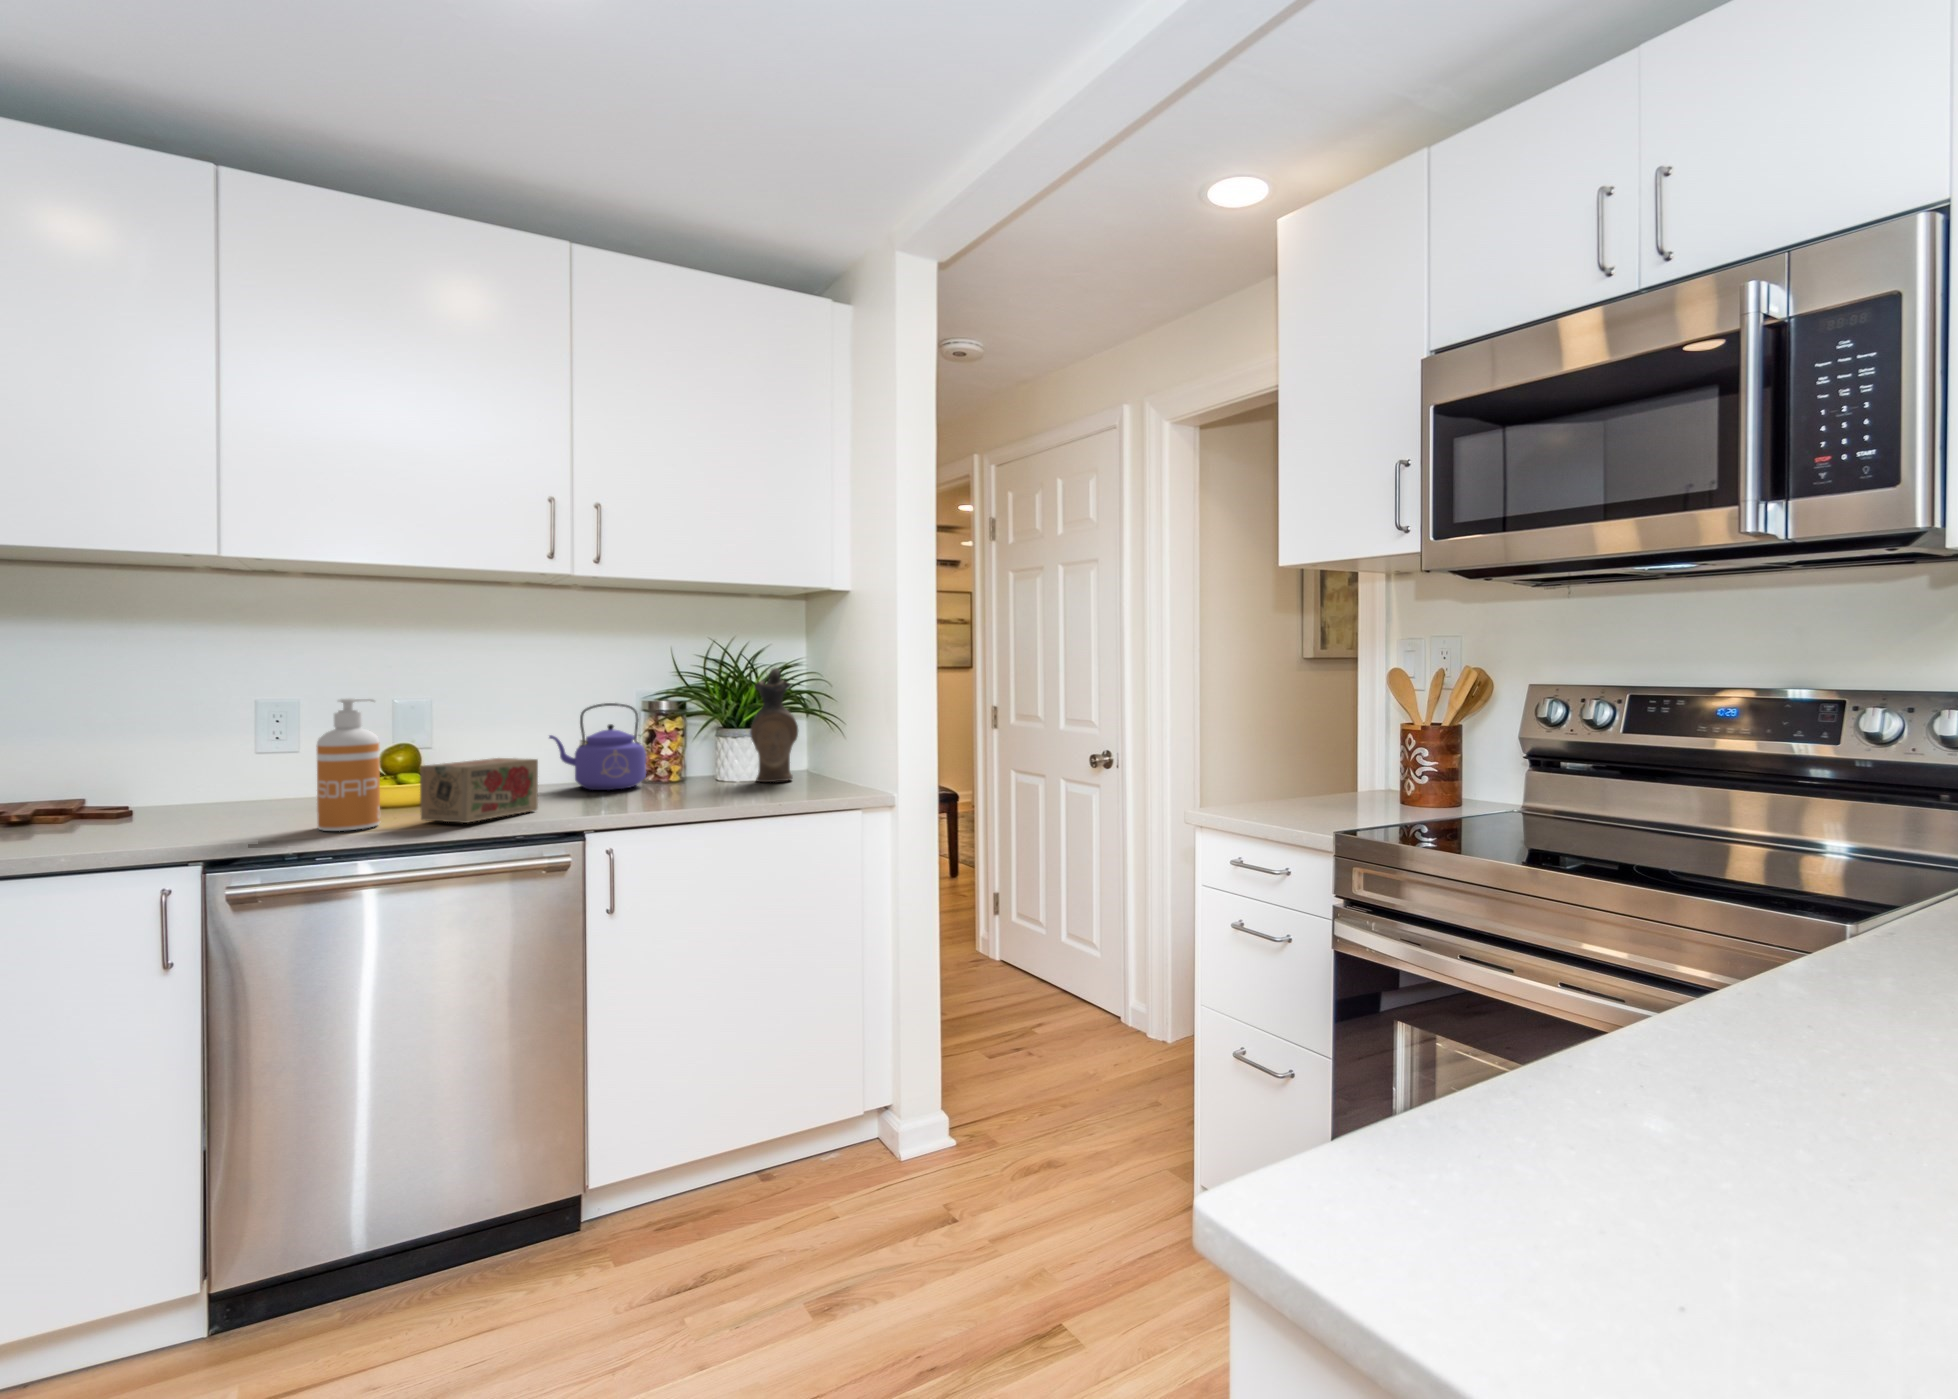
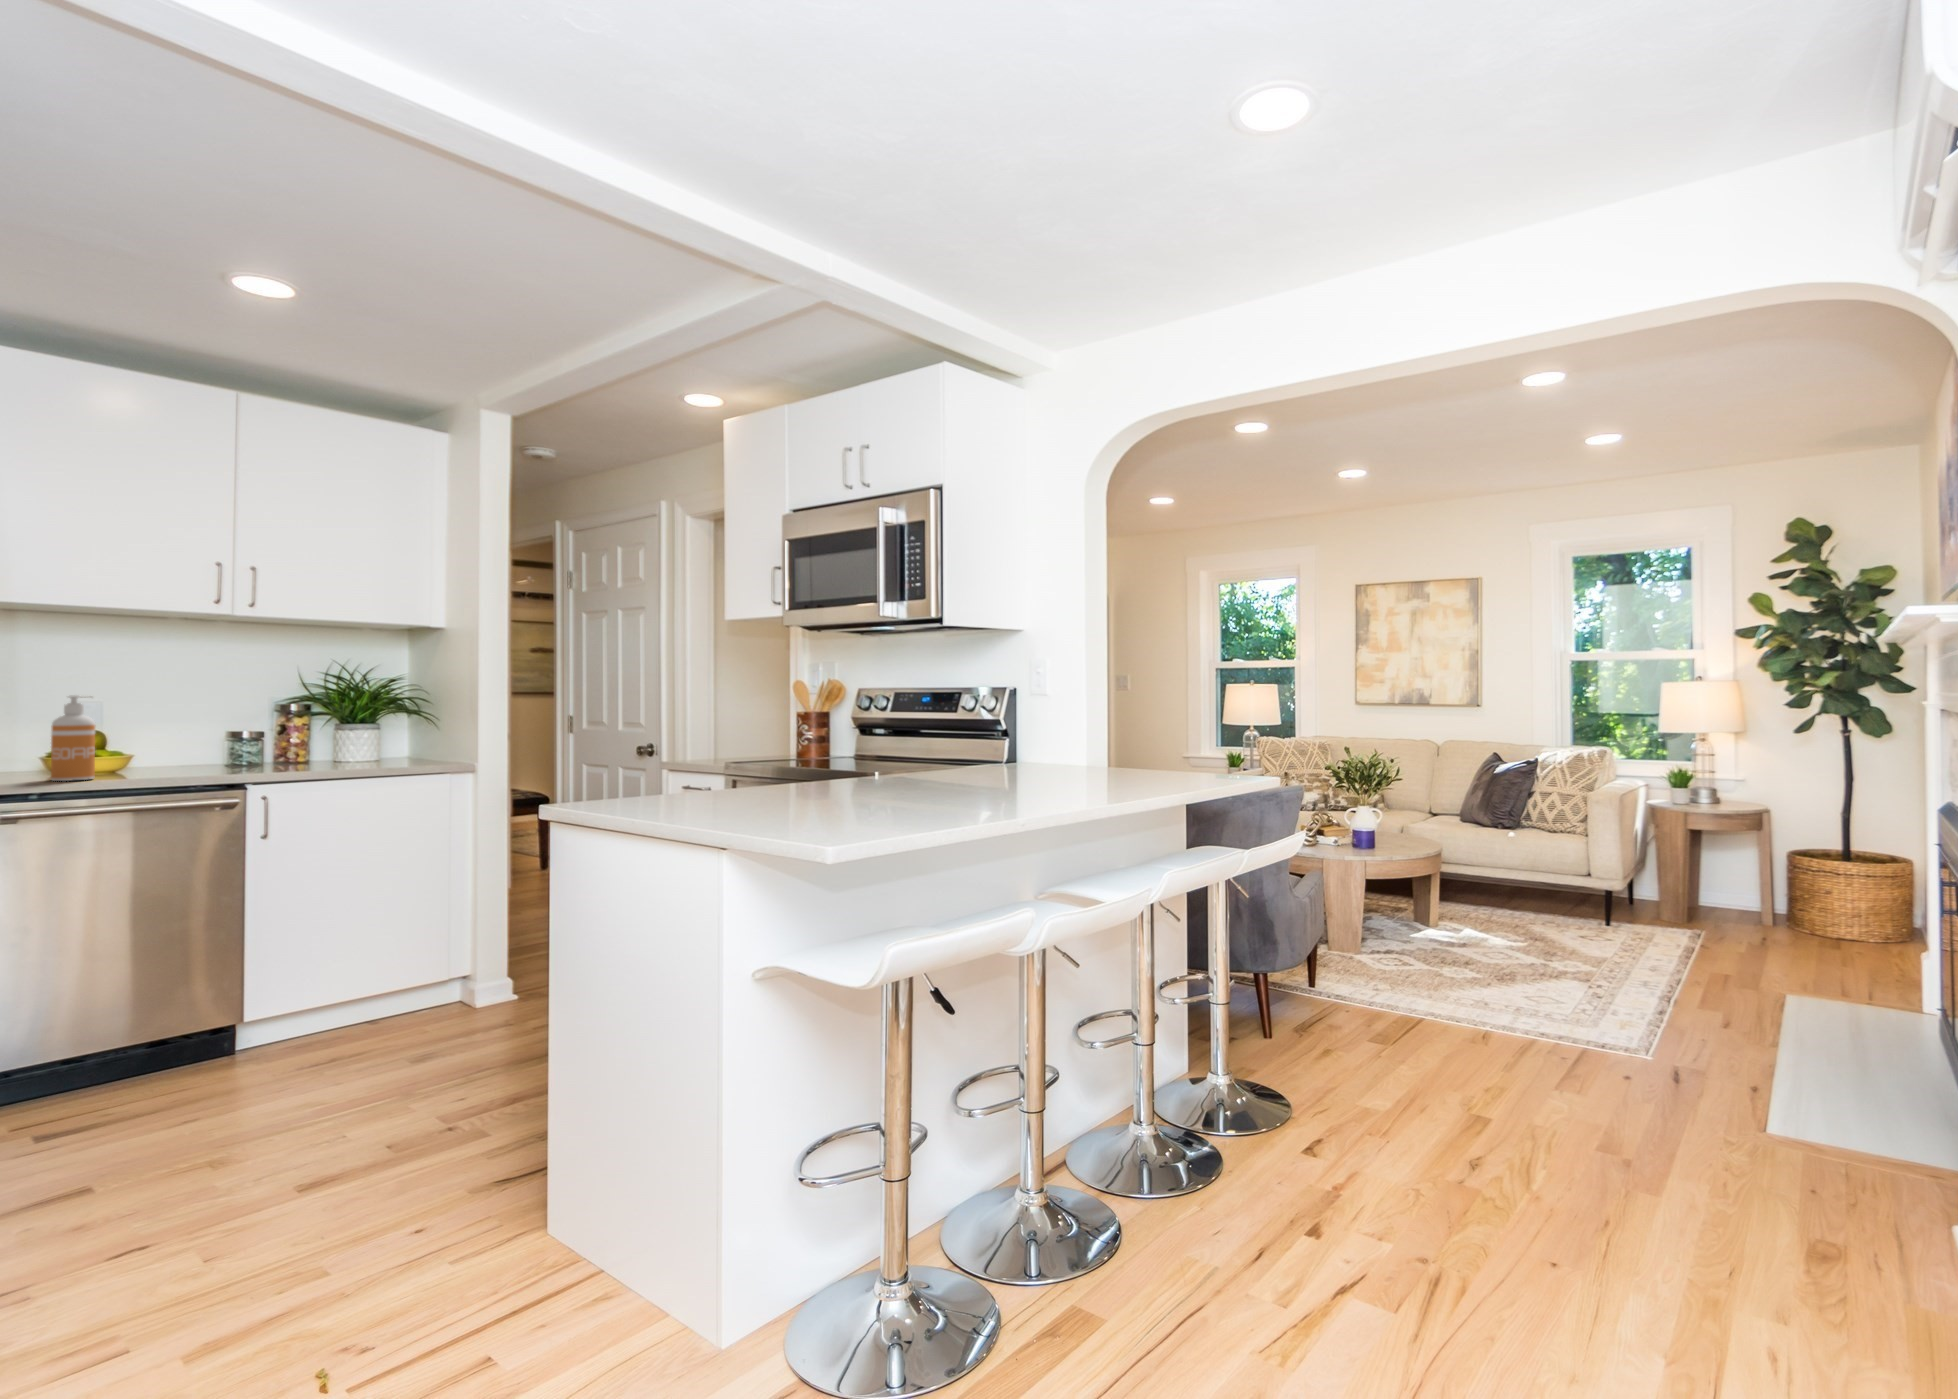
ceramic pitcher: present [750,668,798,782] -> none [364,681,402,761]
kettle: present [549,703,646,790] -> none [204,704,281,764]
tea box: present [420,758,538,823] -> none [125,738,208,776]

